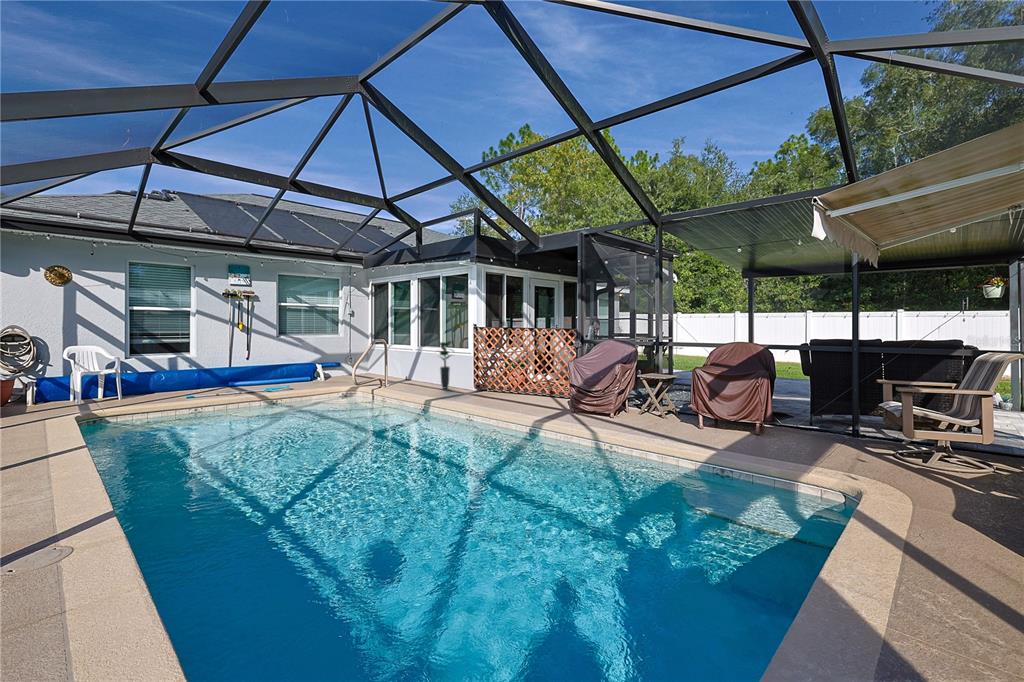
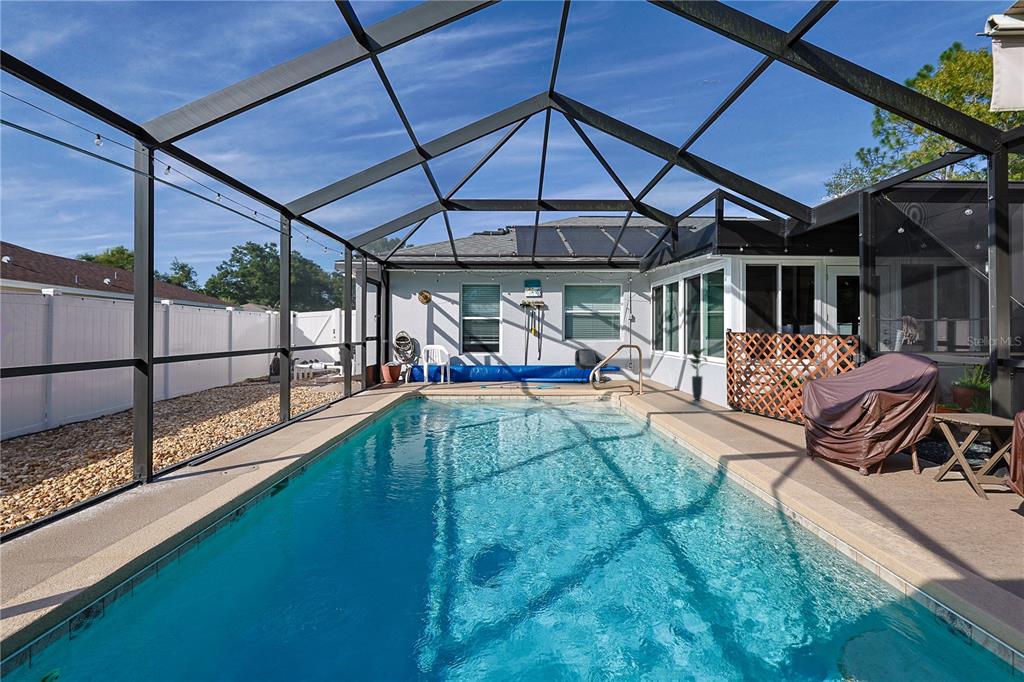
lounge chair: none [294,346,337,385] -> present [574,349,608,384]

